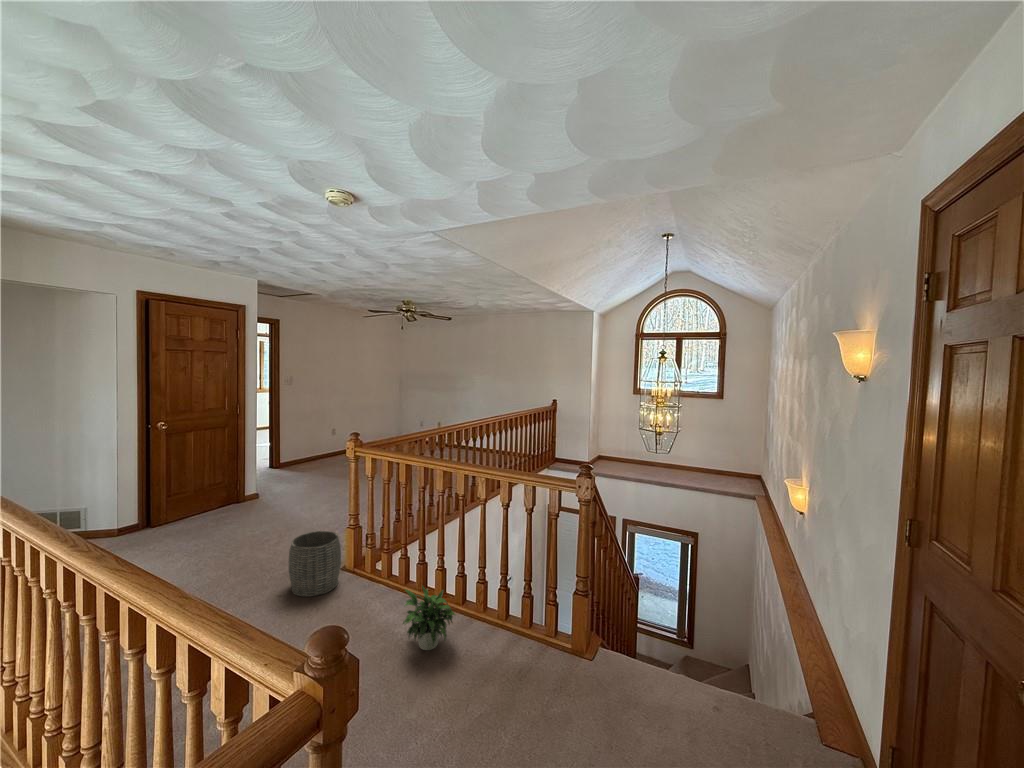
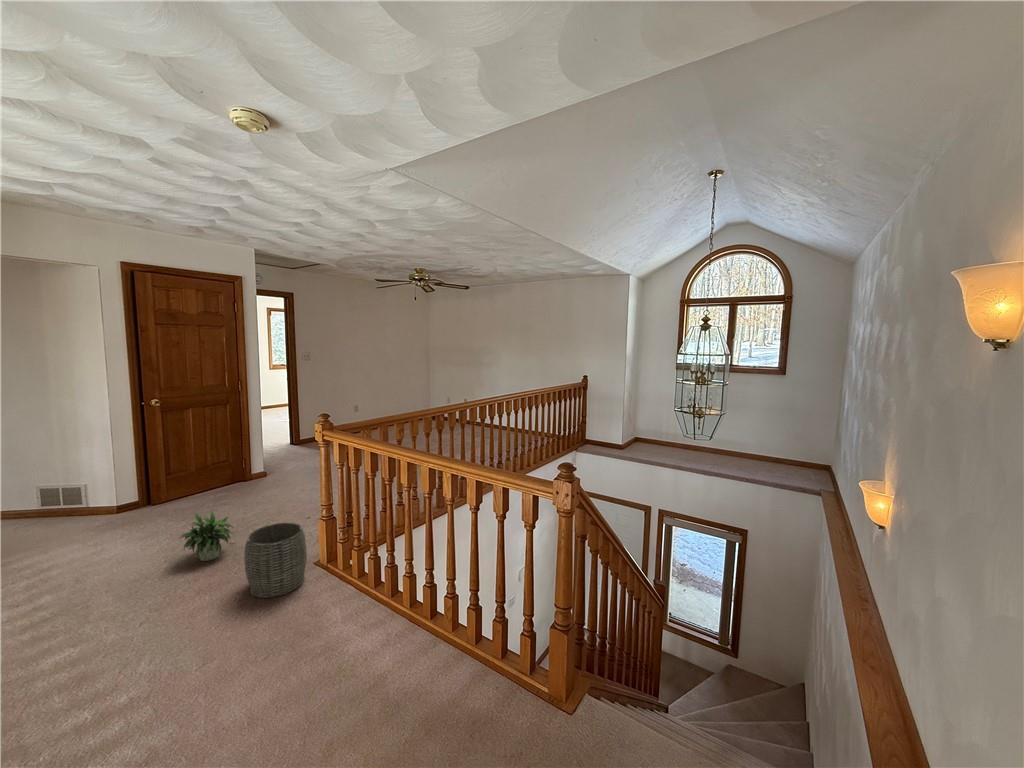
potted plant: present [403,586,455,650] -> present [181,512,234,561]

